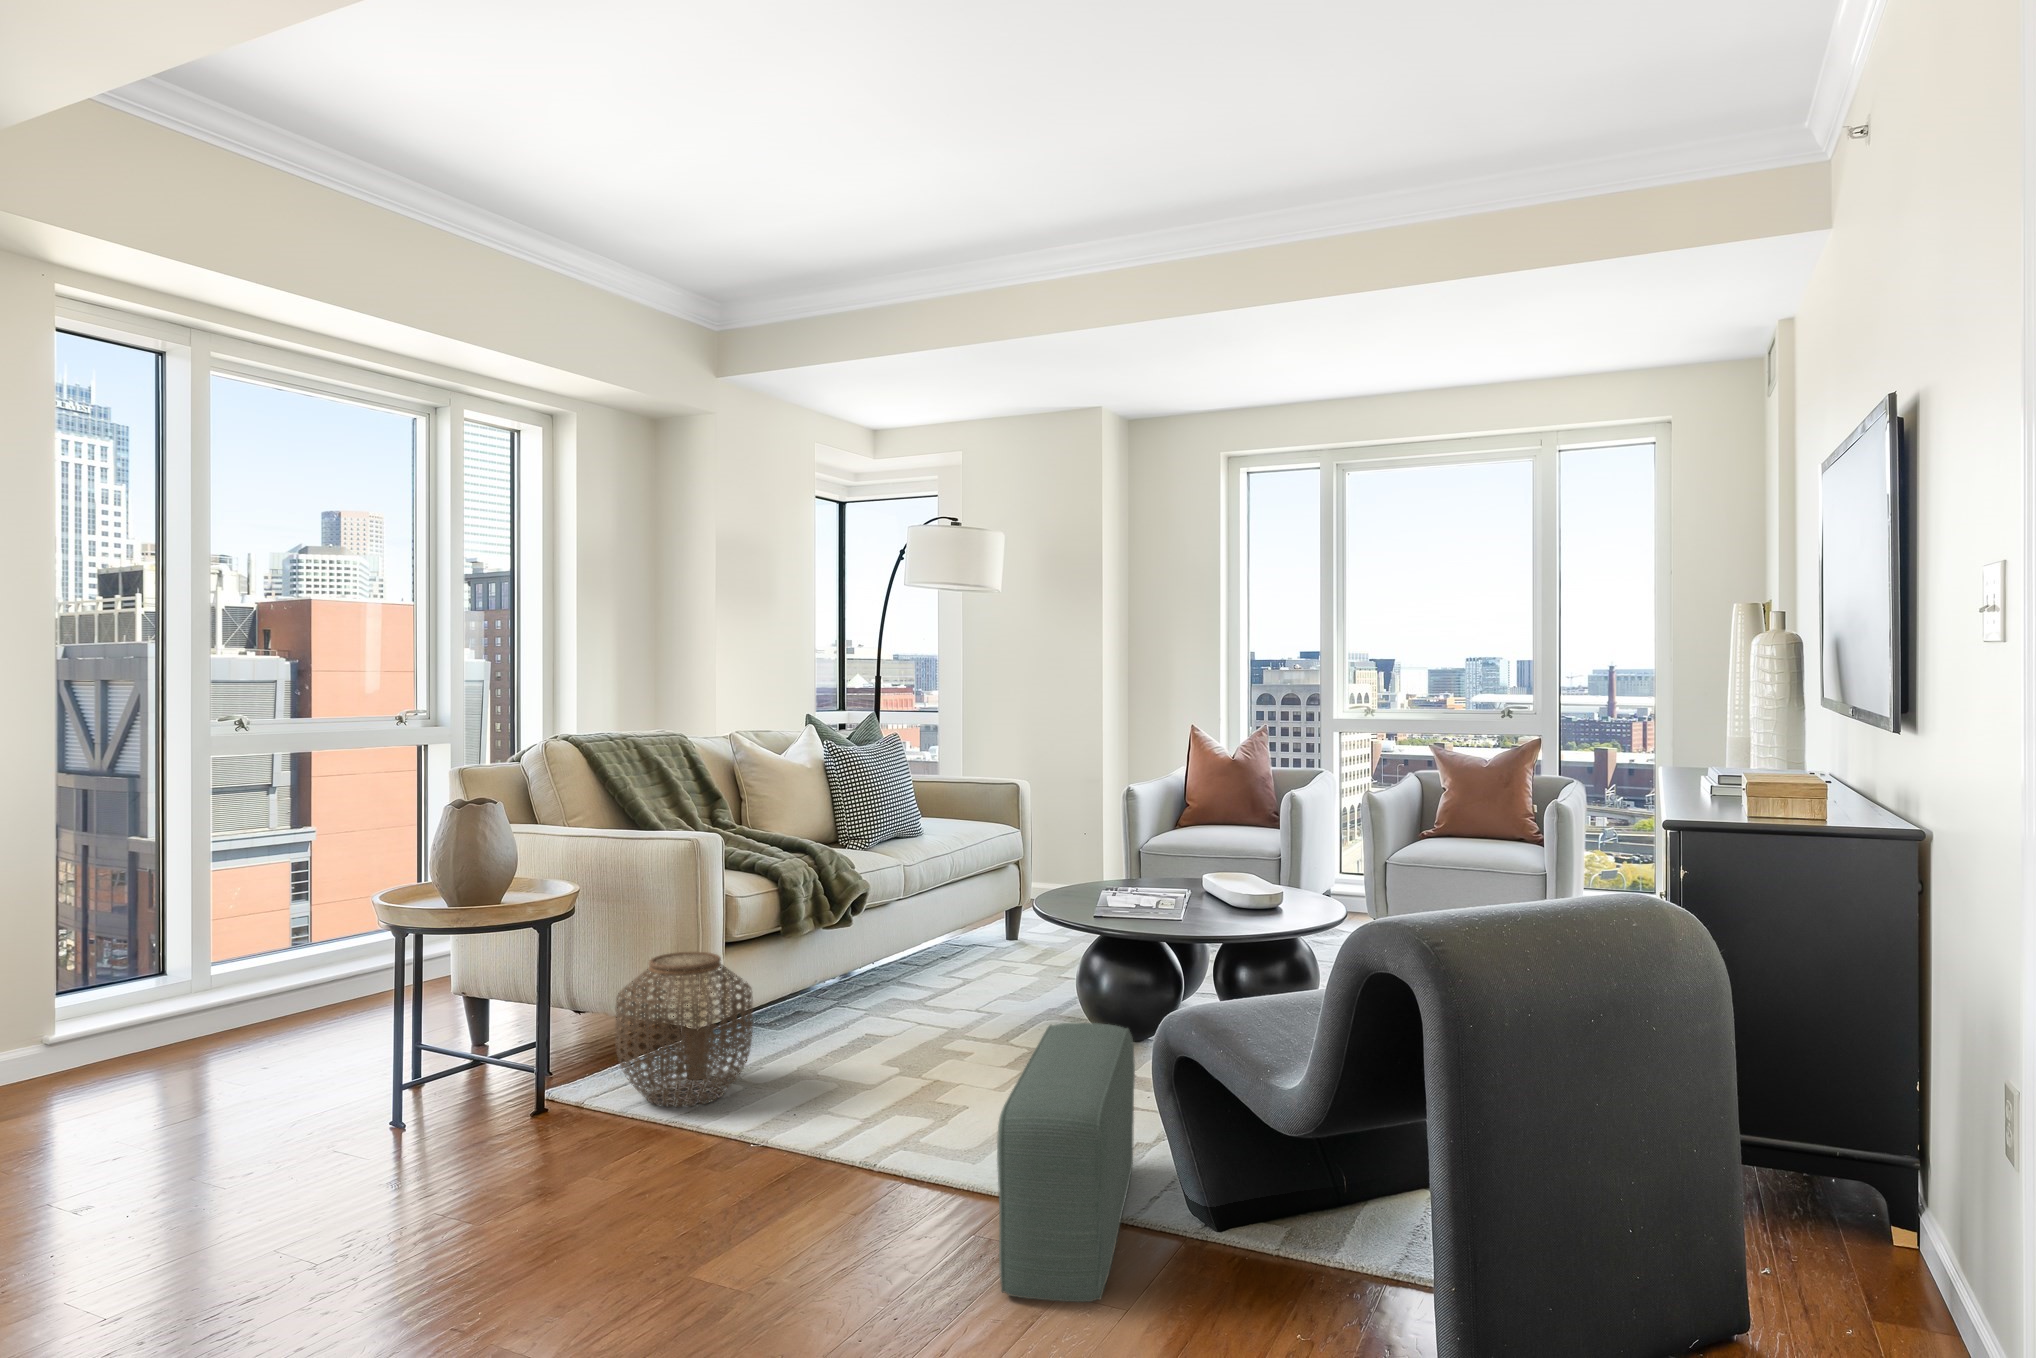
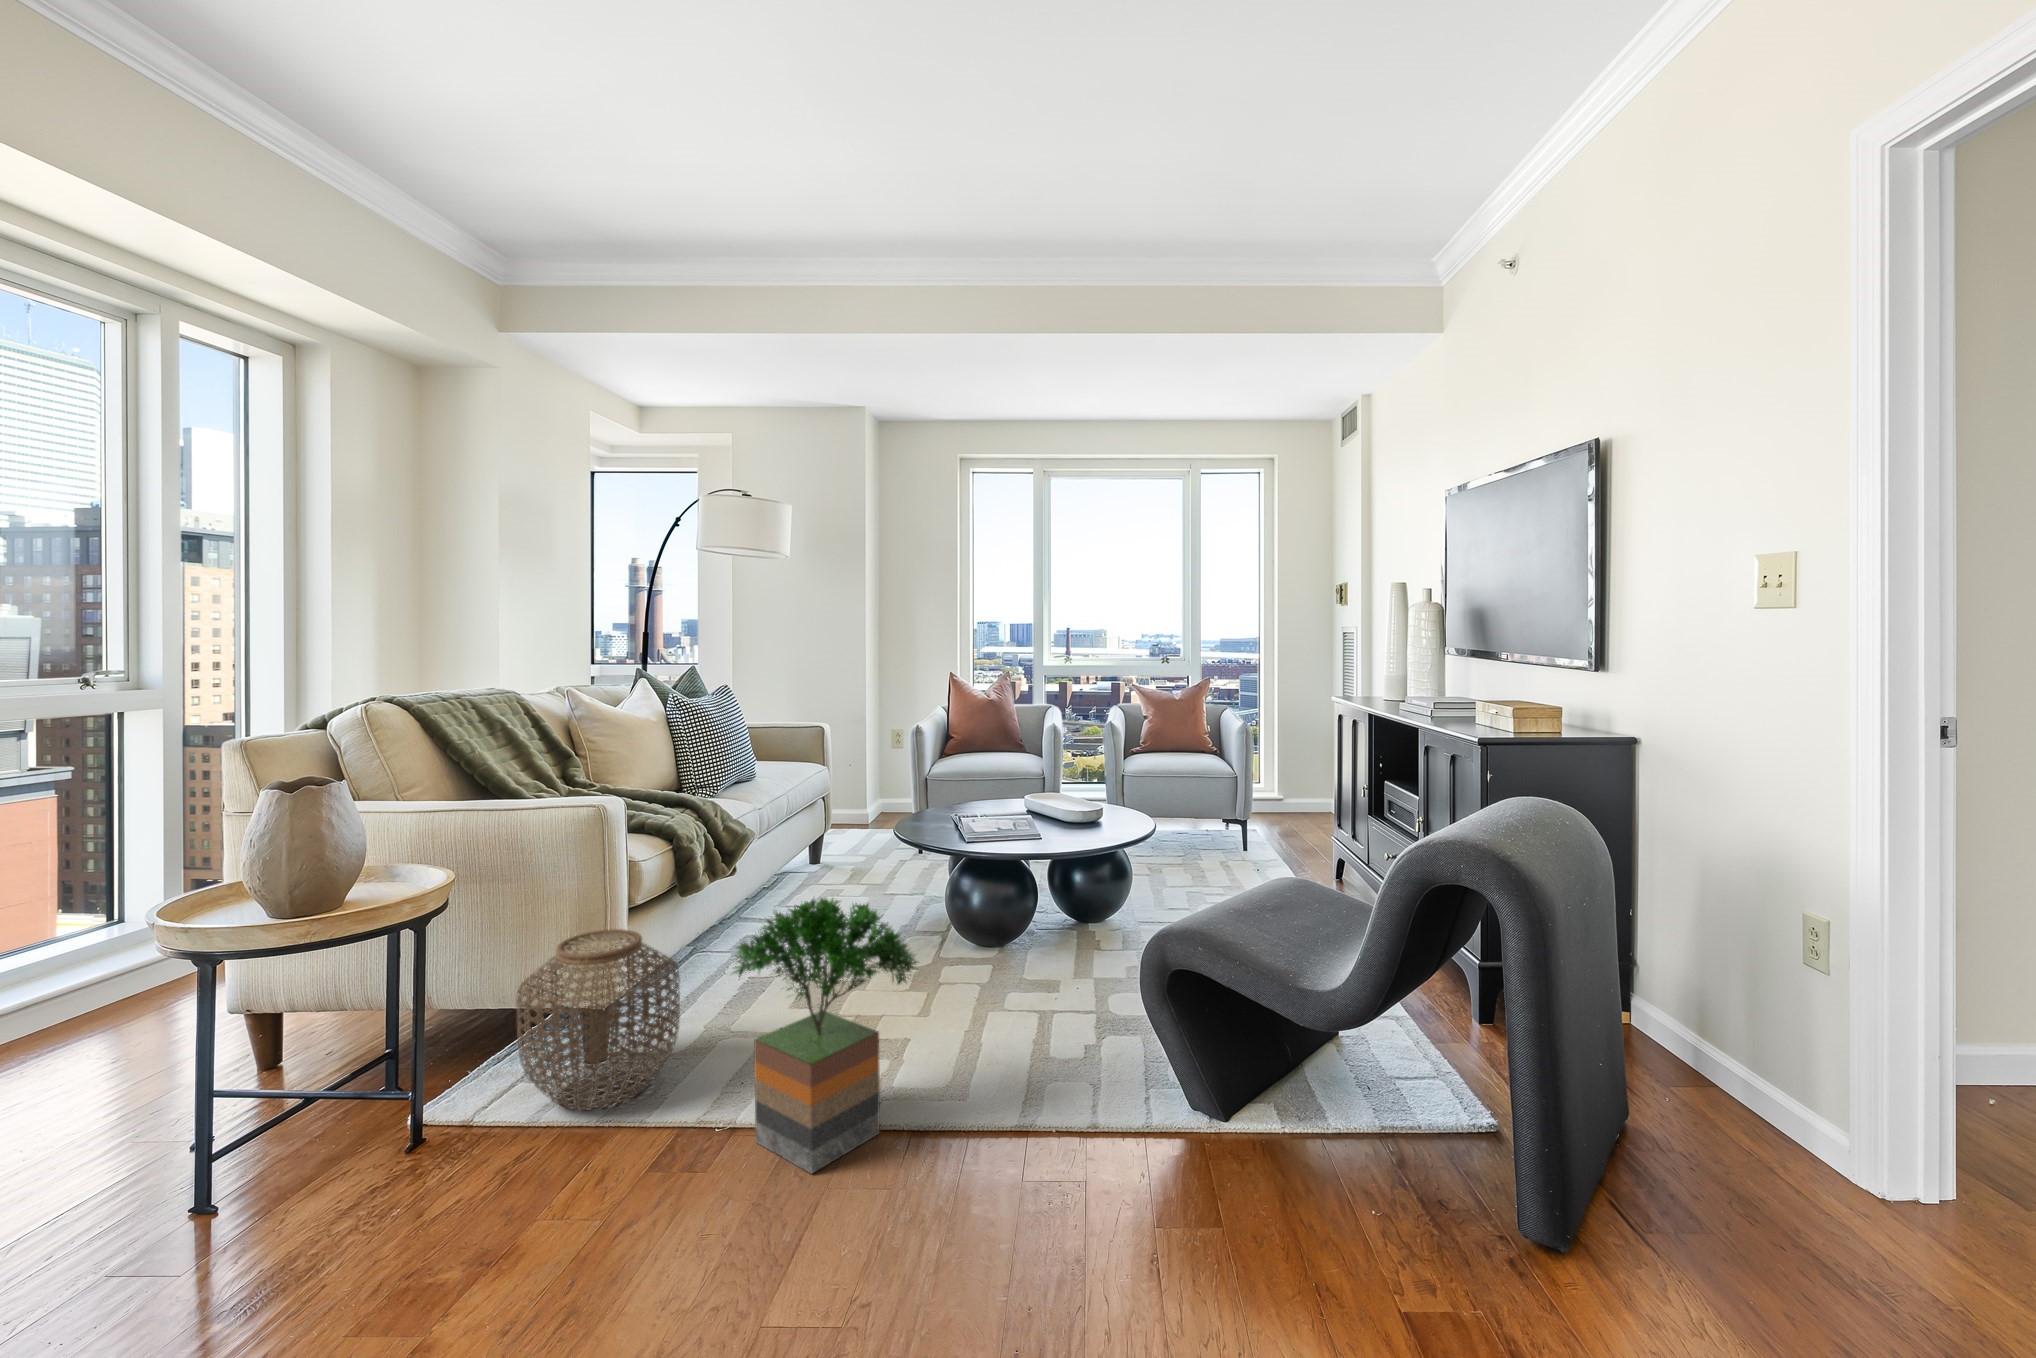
potted tree: none [754,928,920,1173] -> present [733,898,917,1173]
pouf: present [997,1023,1135,1302] -> none [1046,965,1251,1302]

